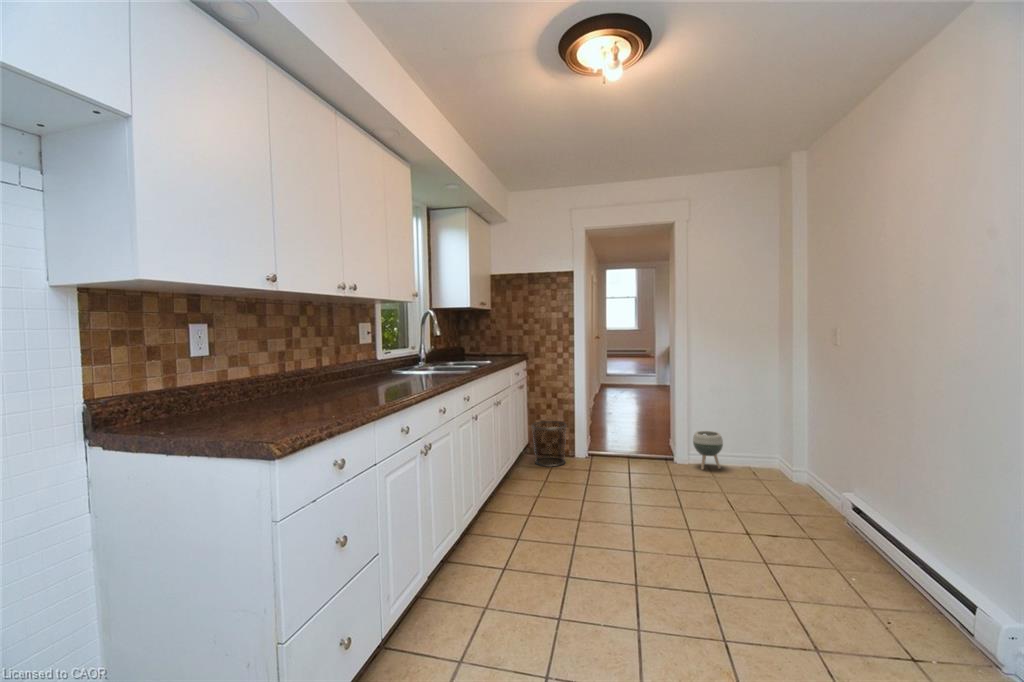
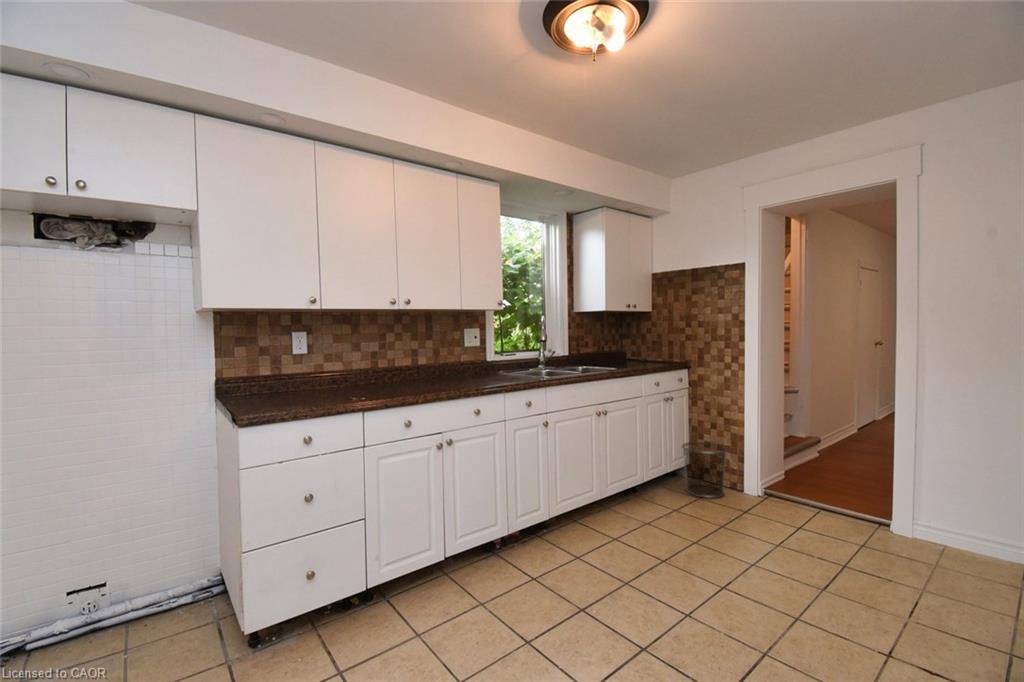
planter: present [693,431,723,470] -> none [922,496,983,565]

